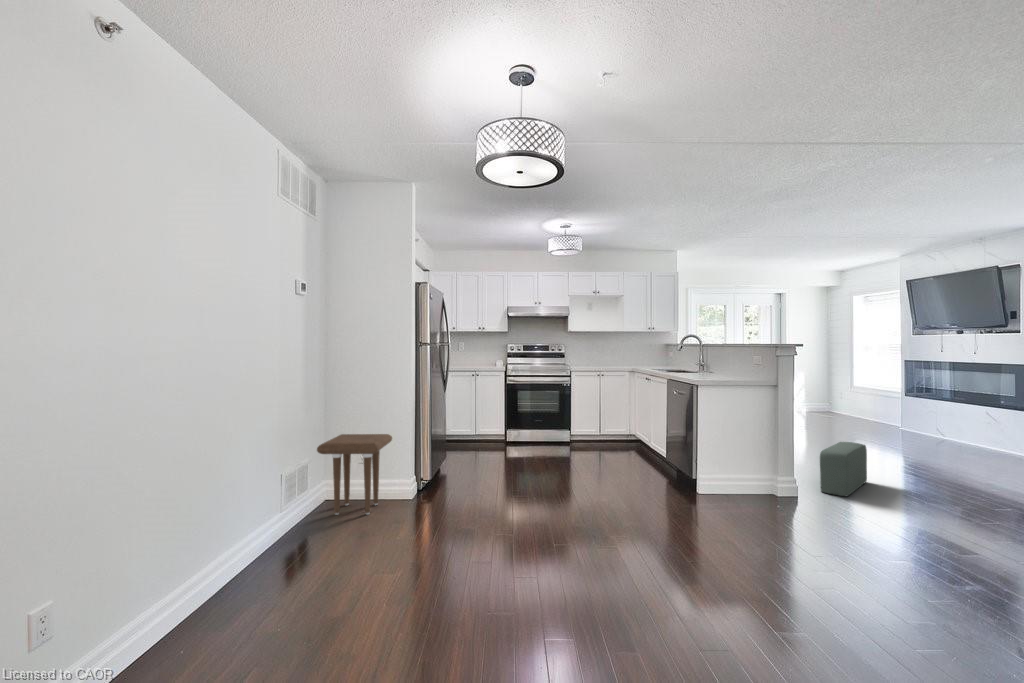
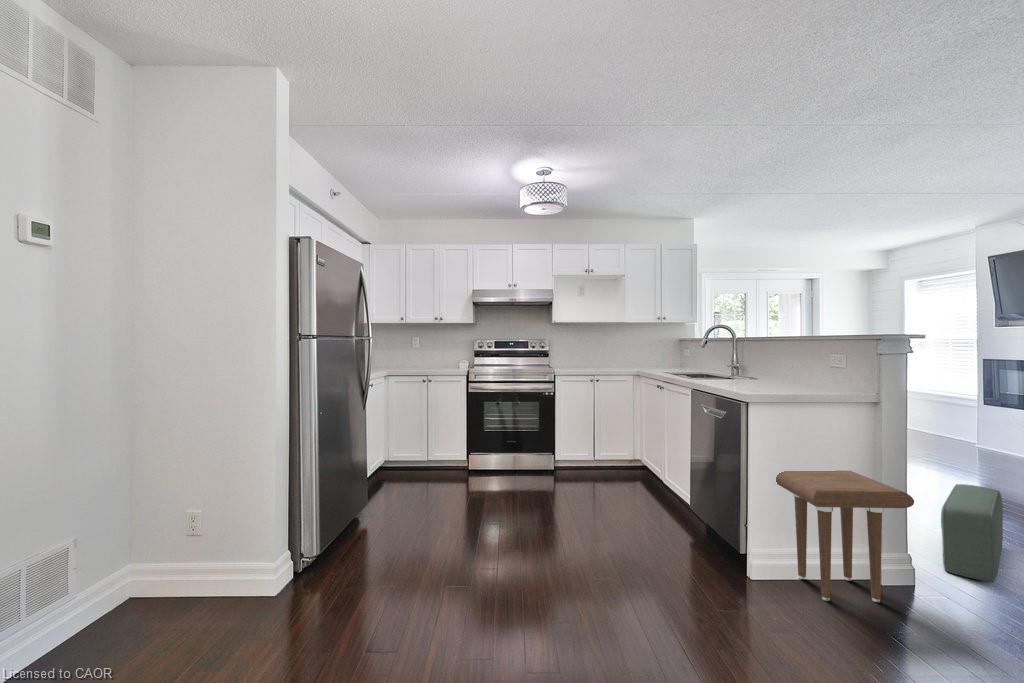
side table: present [317,434,392,515] -> present [776,470,914,602]

